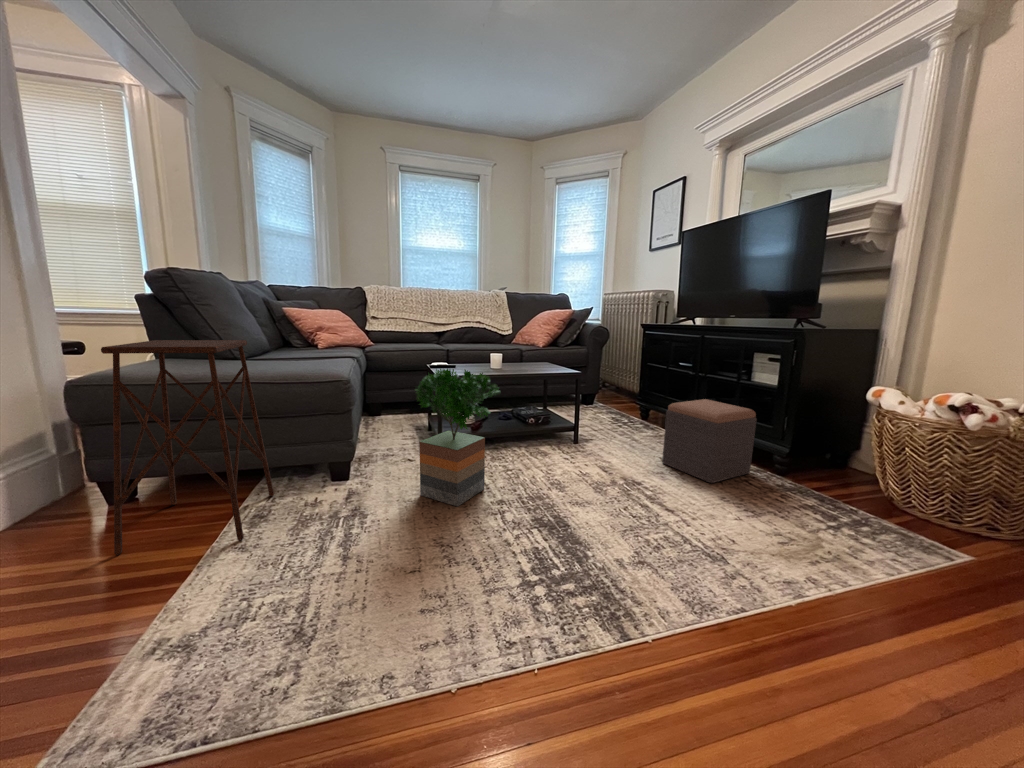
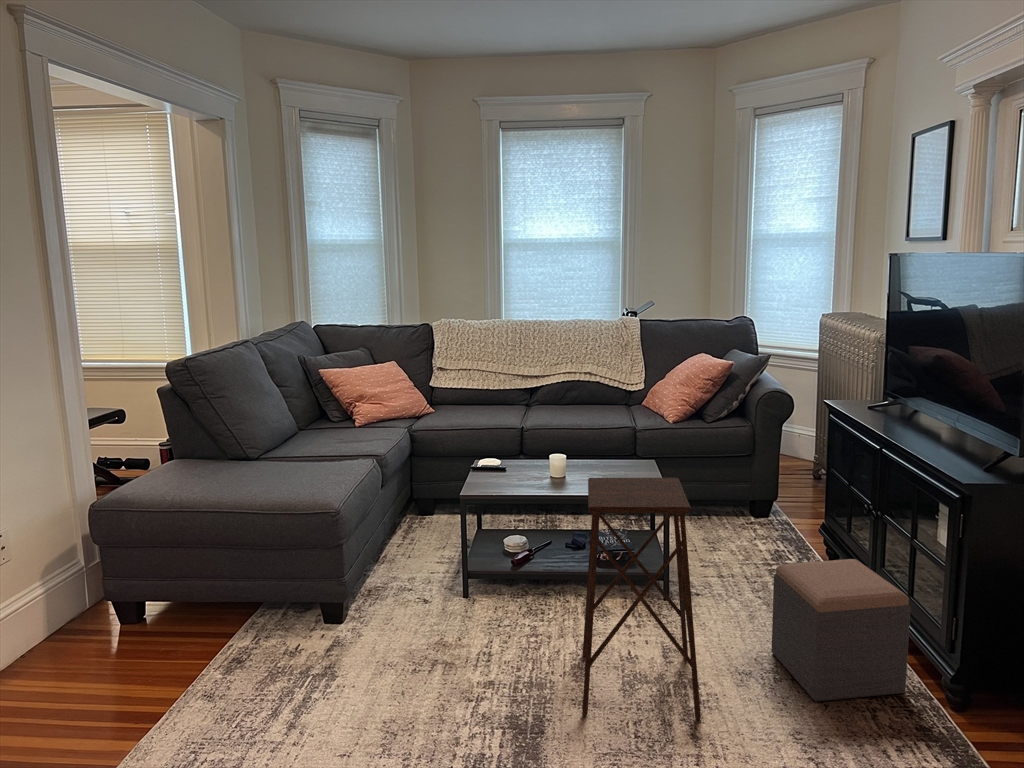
side table: present [101,340,274,555] -> present [582,478,701,720]
potted tree: present [416,368,499,506] -> none [385,504,502,682]

